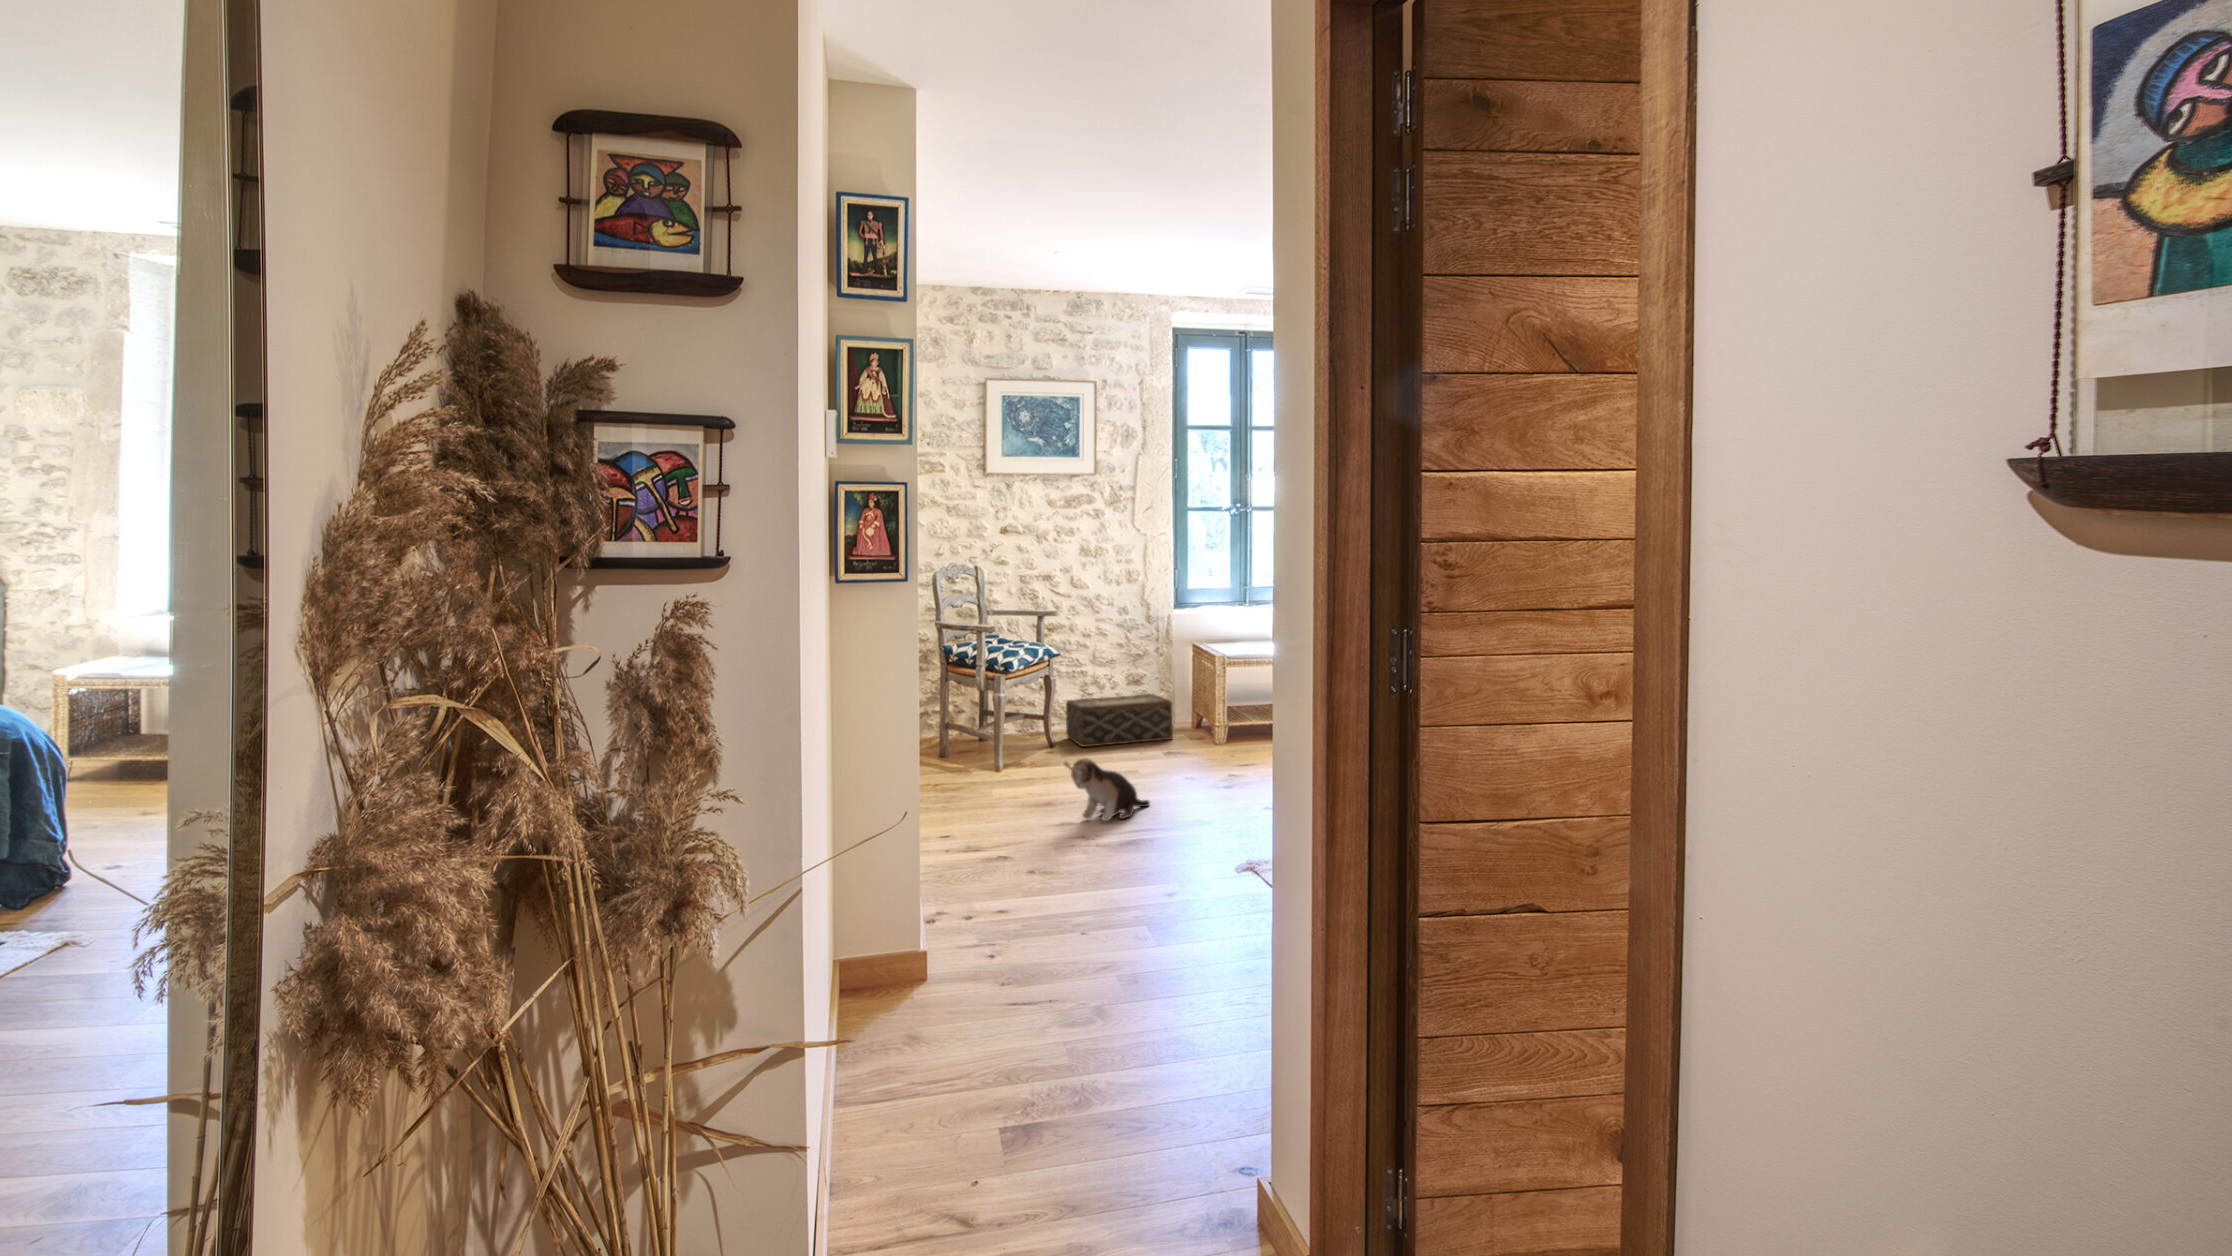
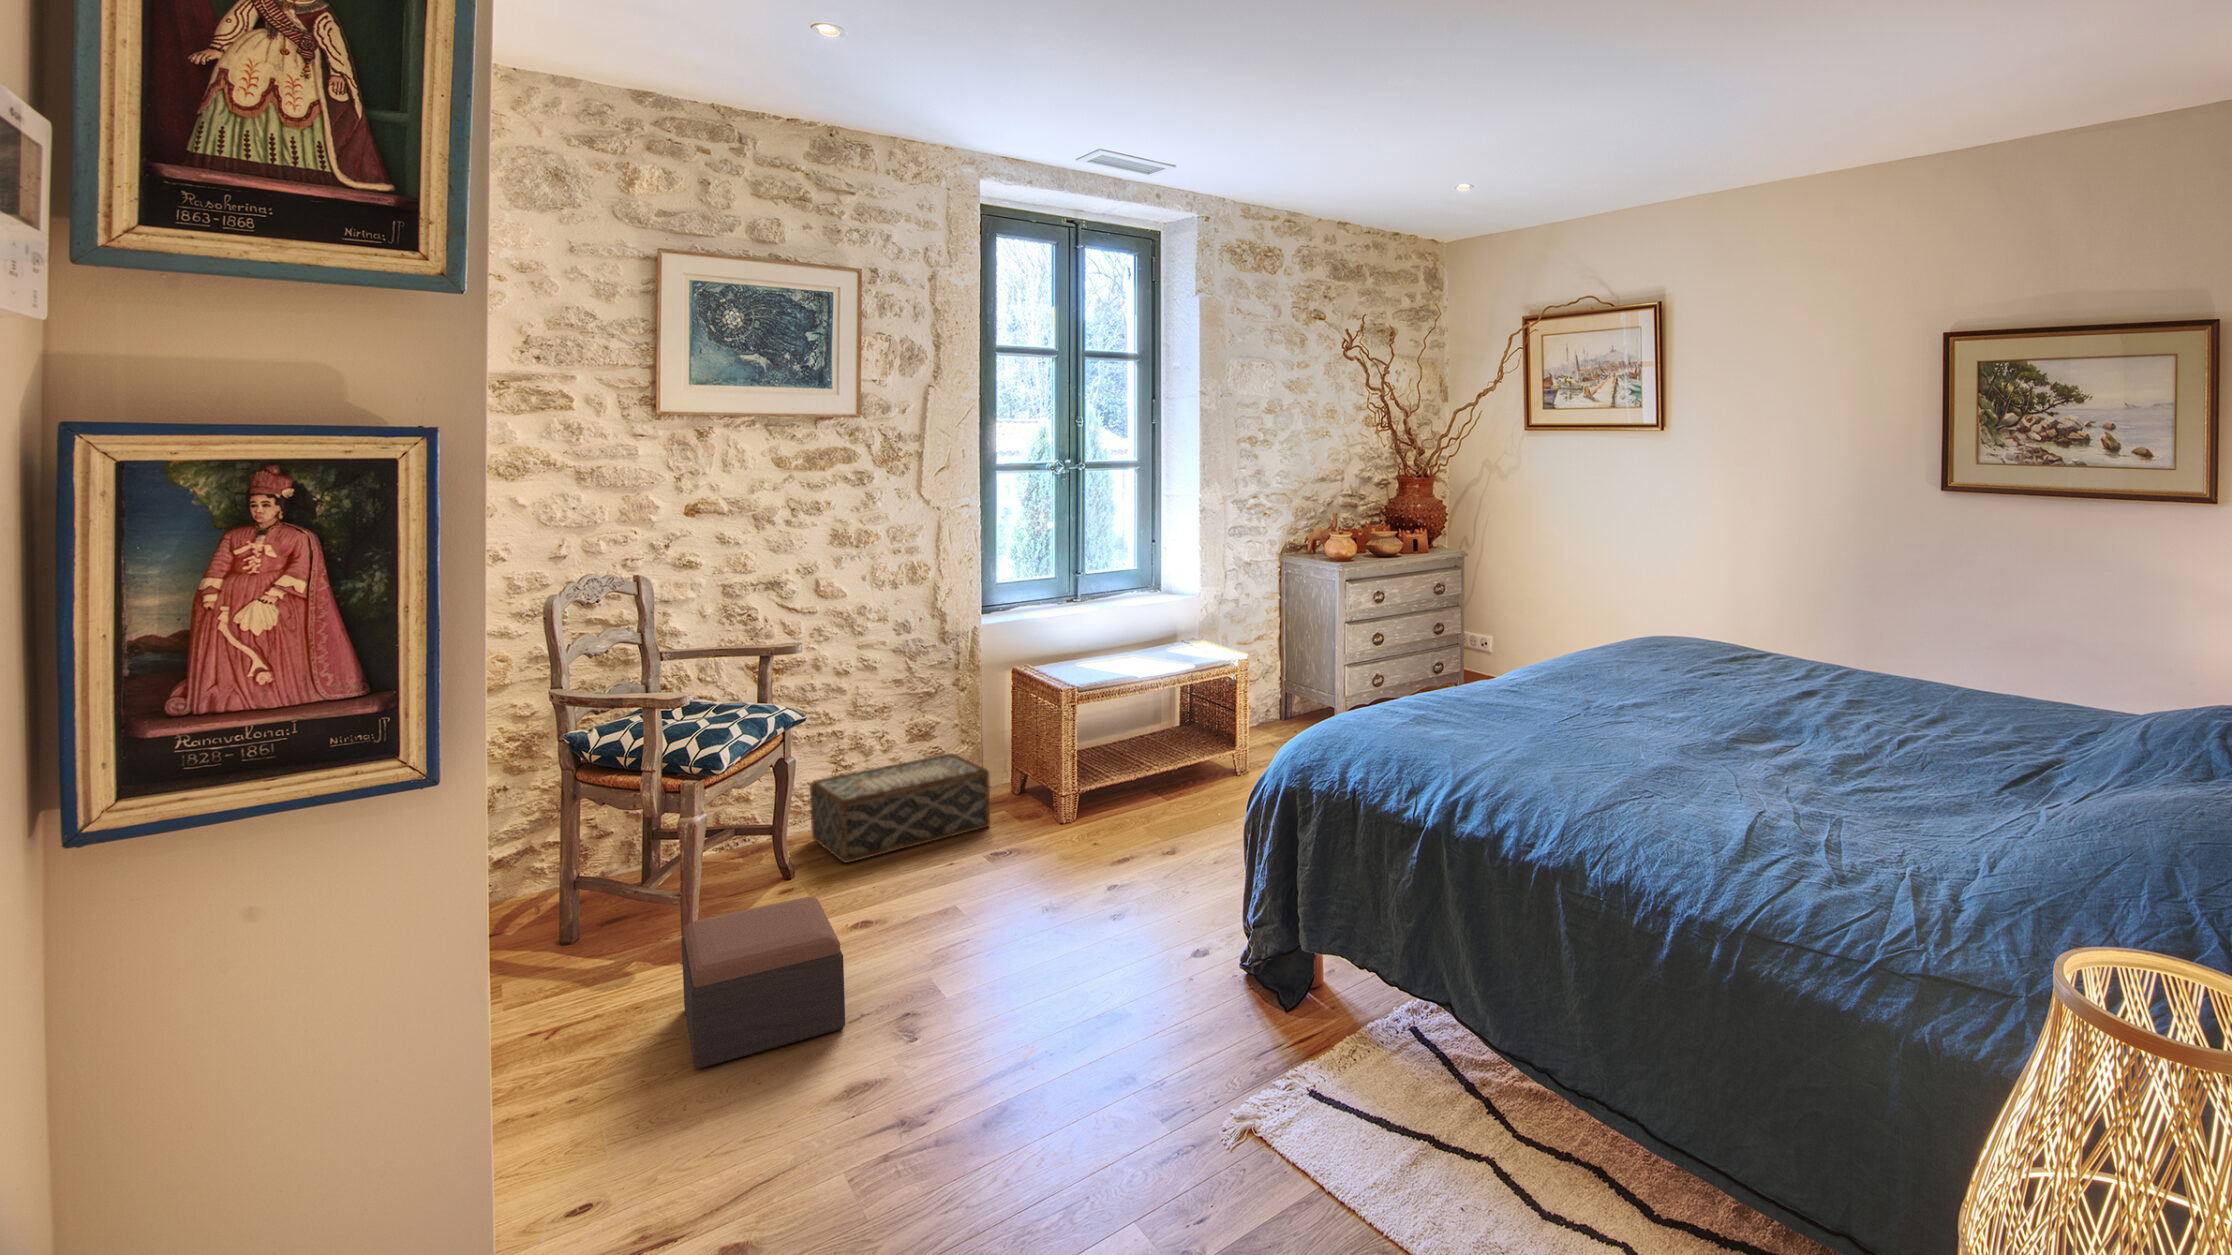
footstool: none [991,736,1067,802] -> present [682,897,845,1069]
plush toy: present [1064,758,1150,821] -> none [858,993,1014,1110]

